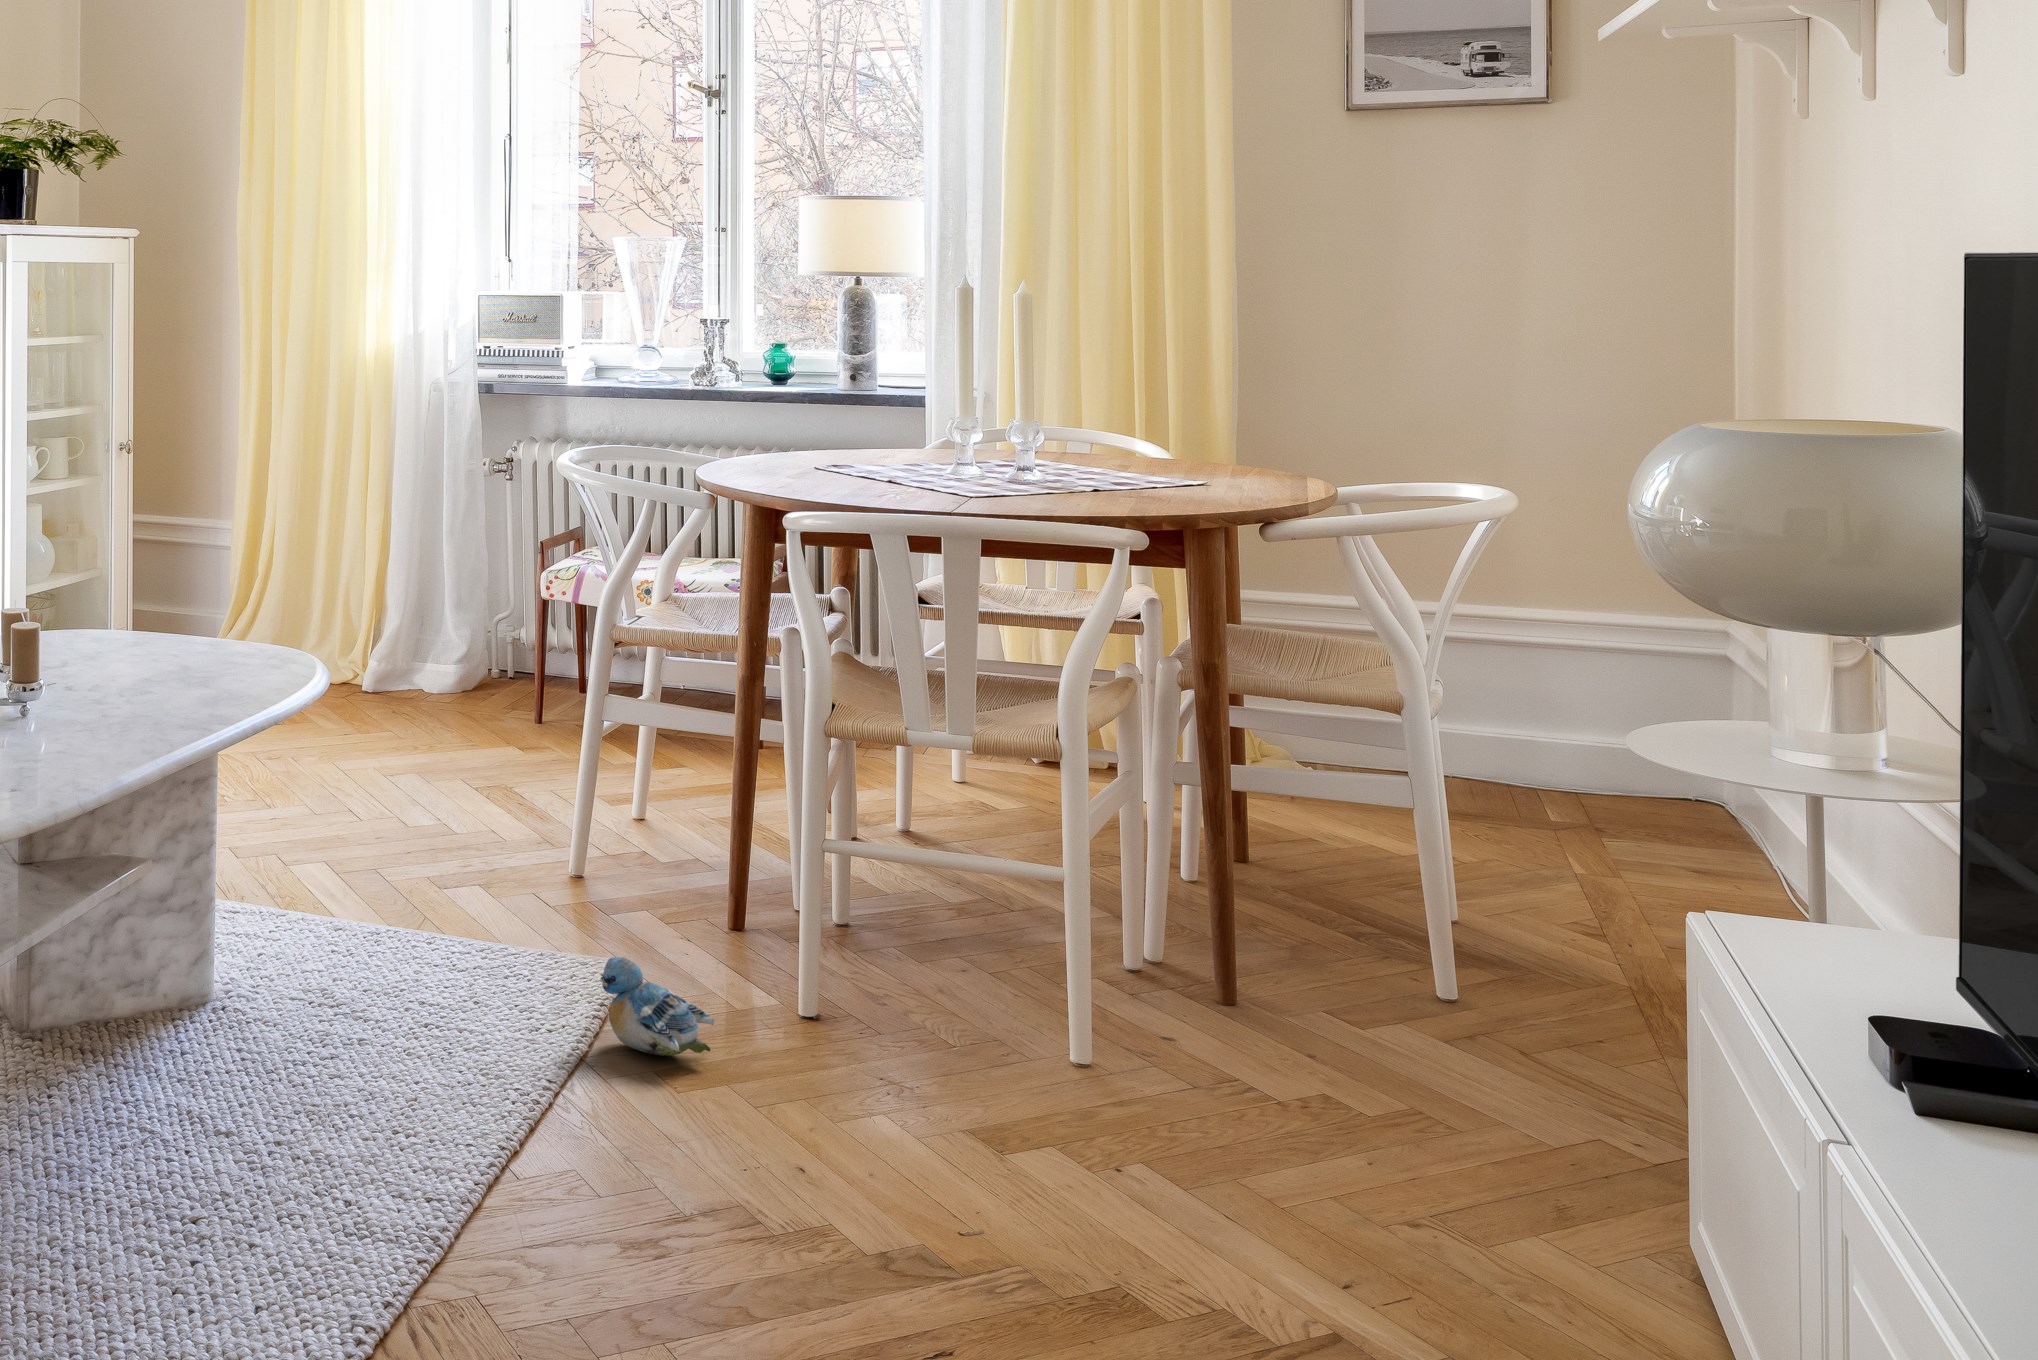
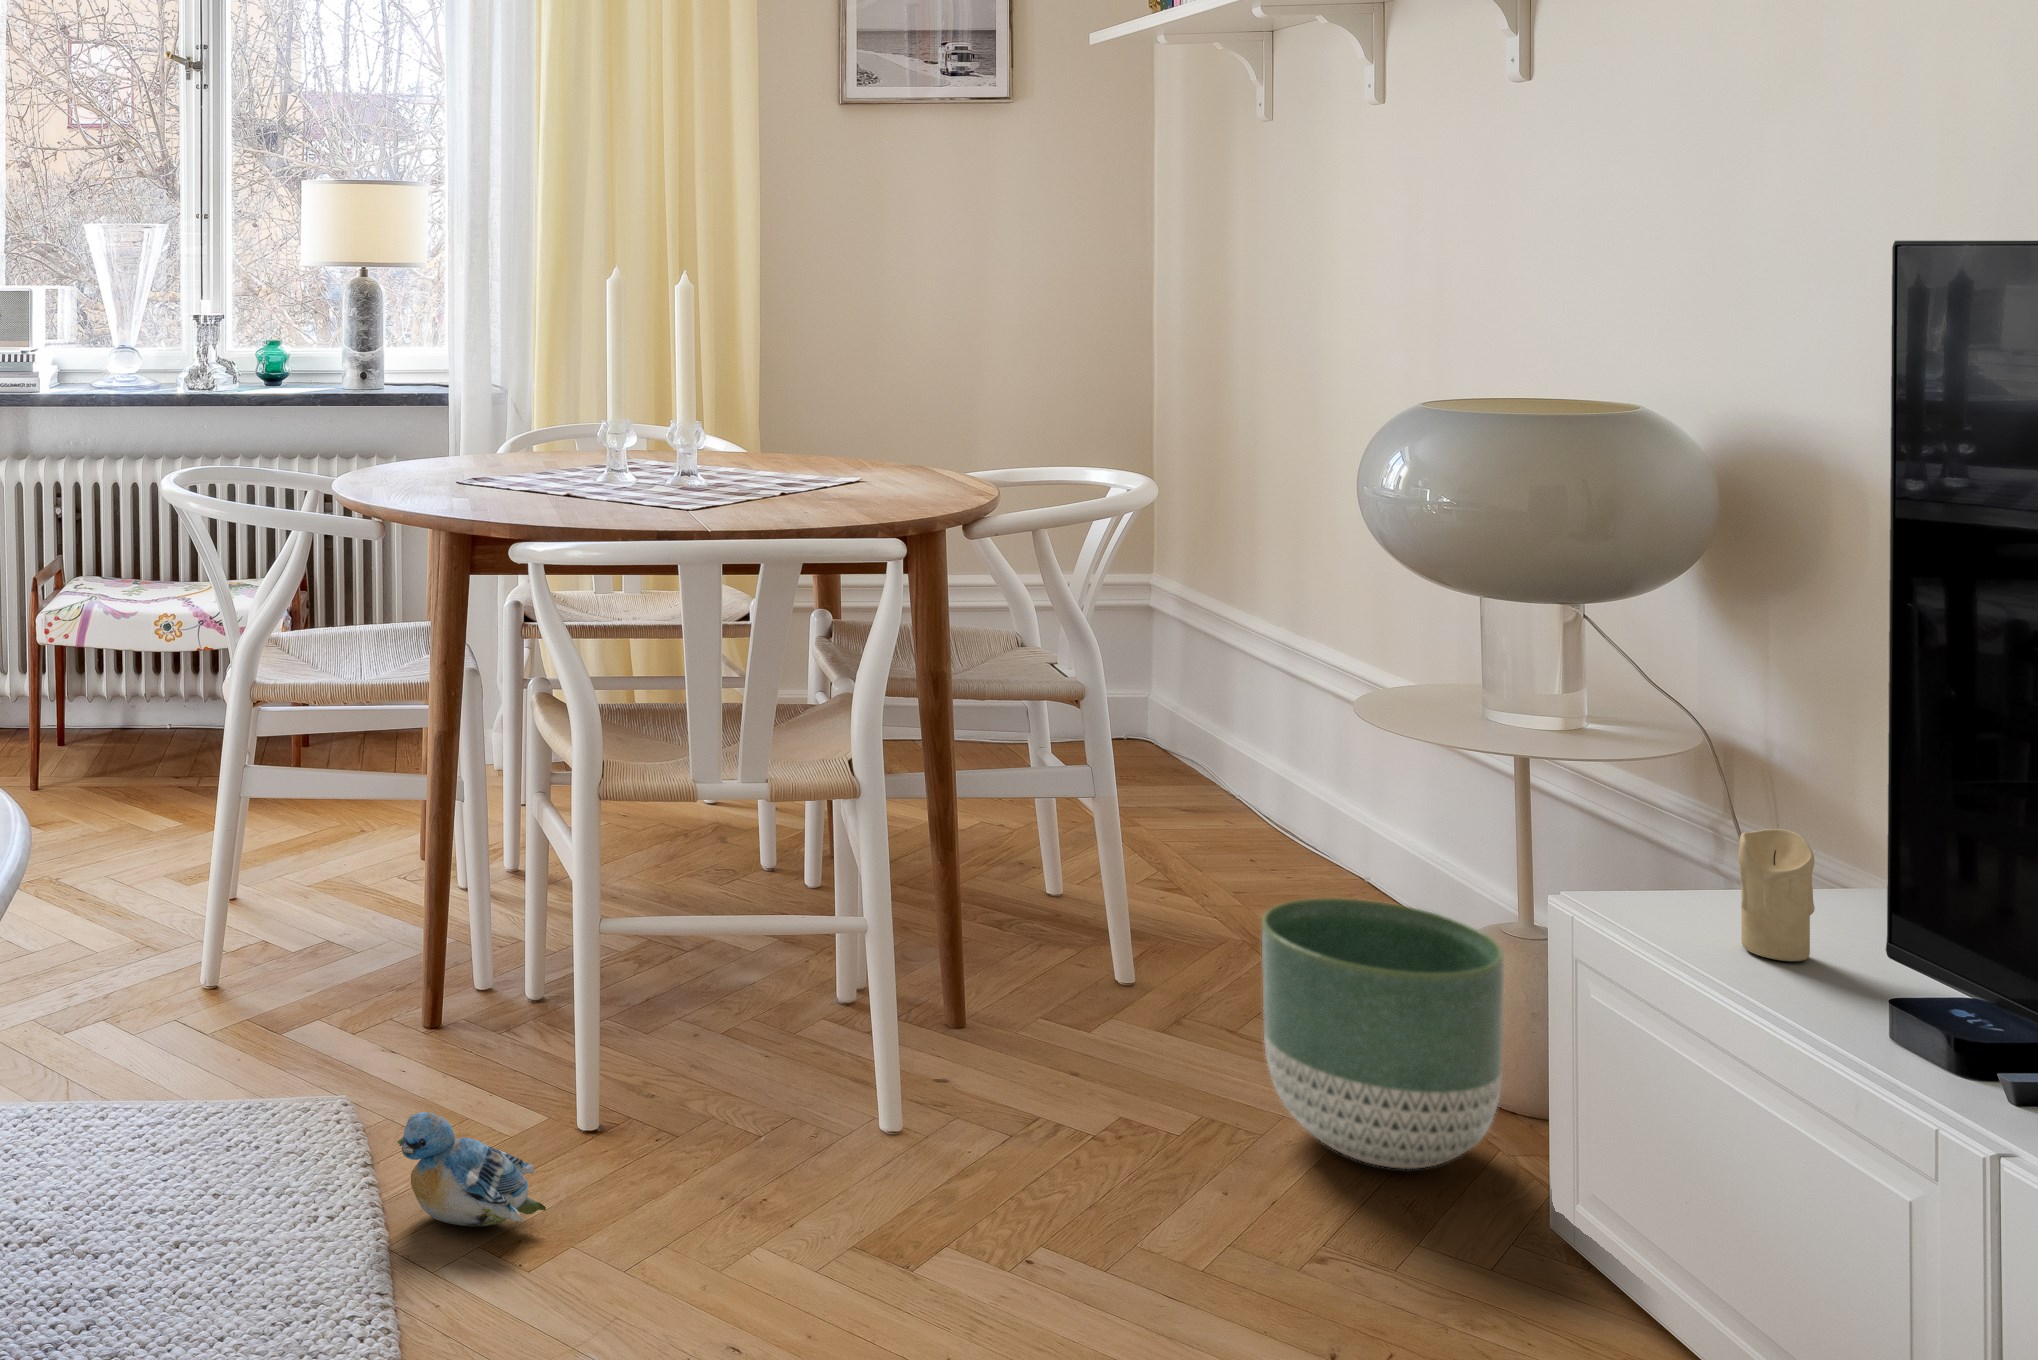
candle: none [1812,844,1887,976] -> present [1739,829,1815,961]
planter: none [1456,909,1708,1179] -> present [1262,898,1504,1169]

